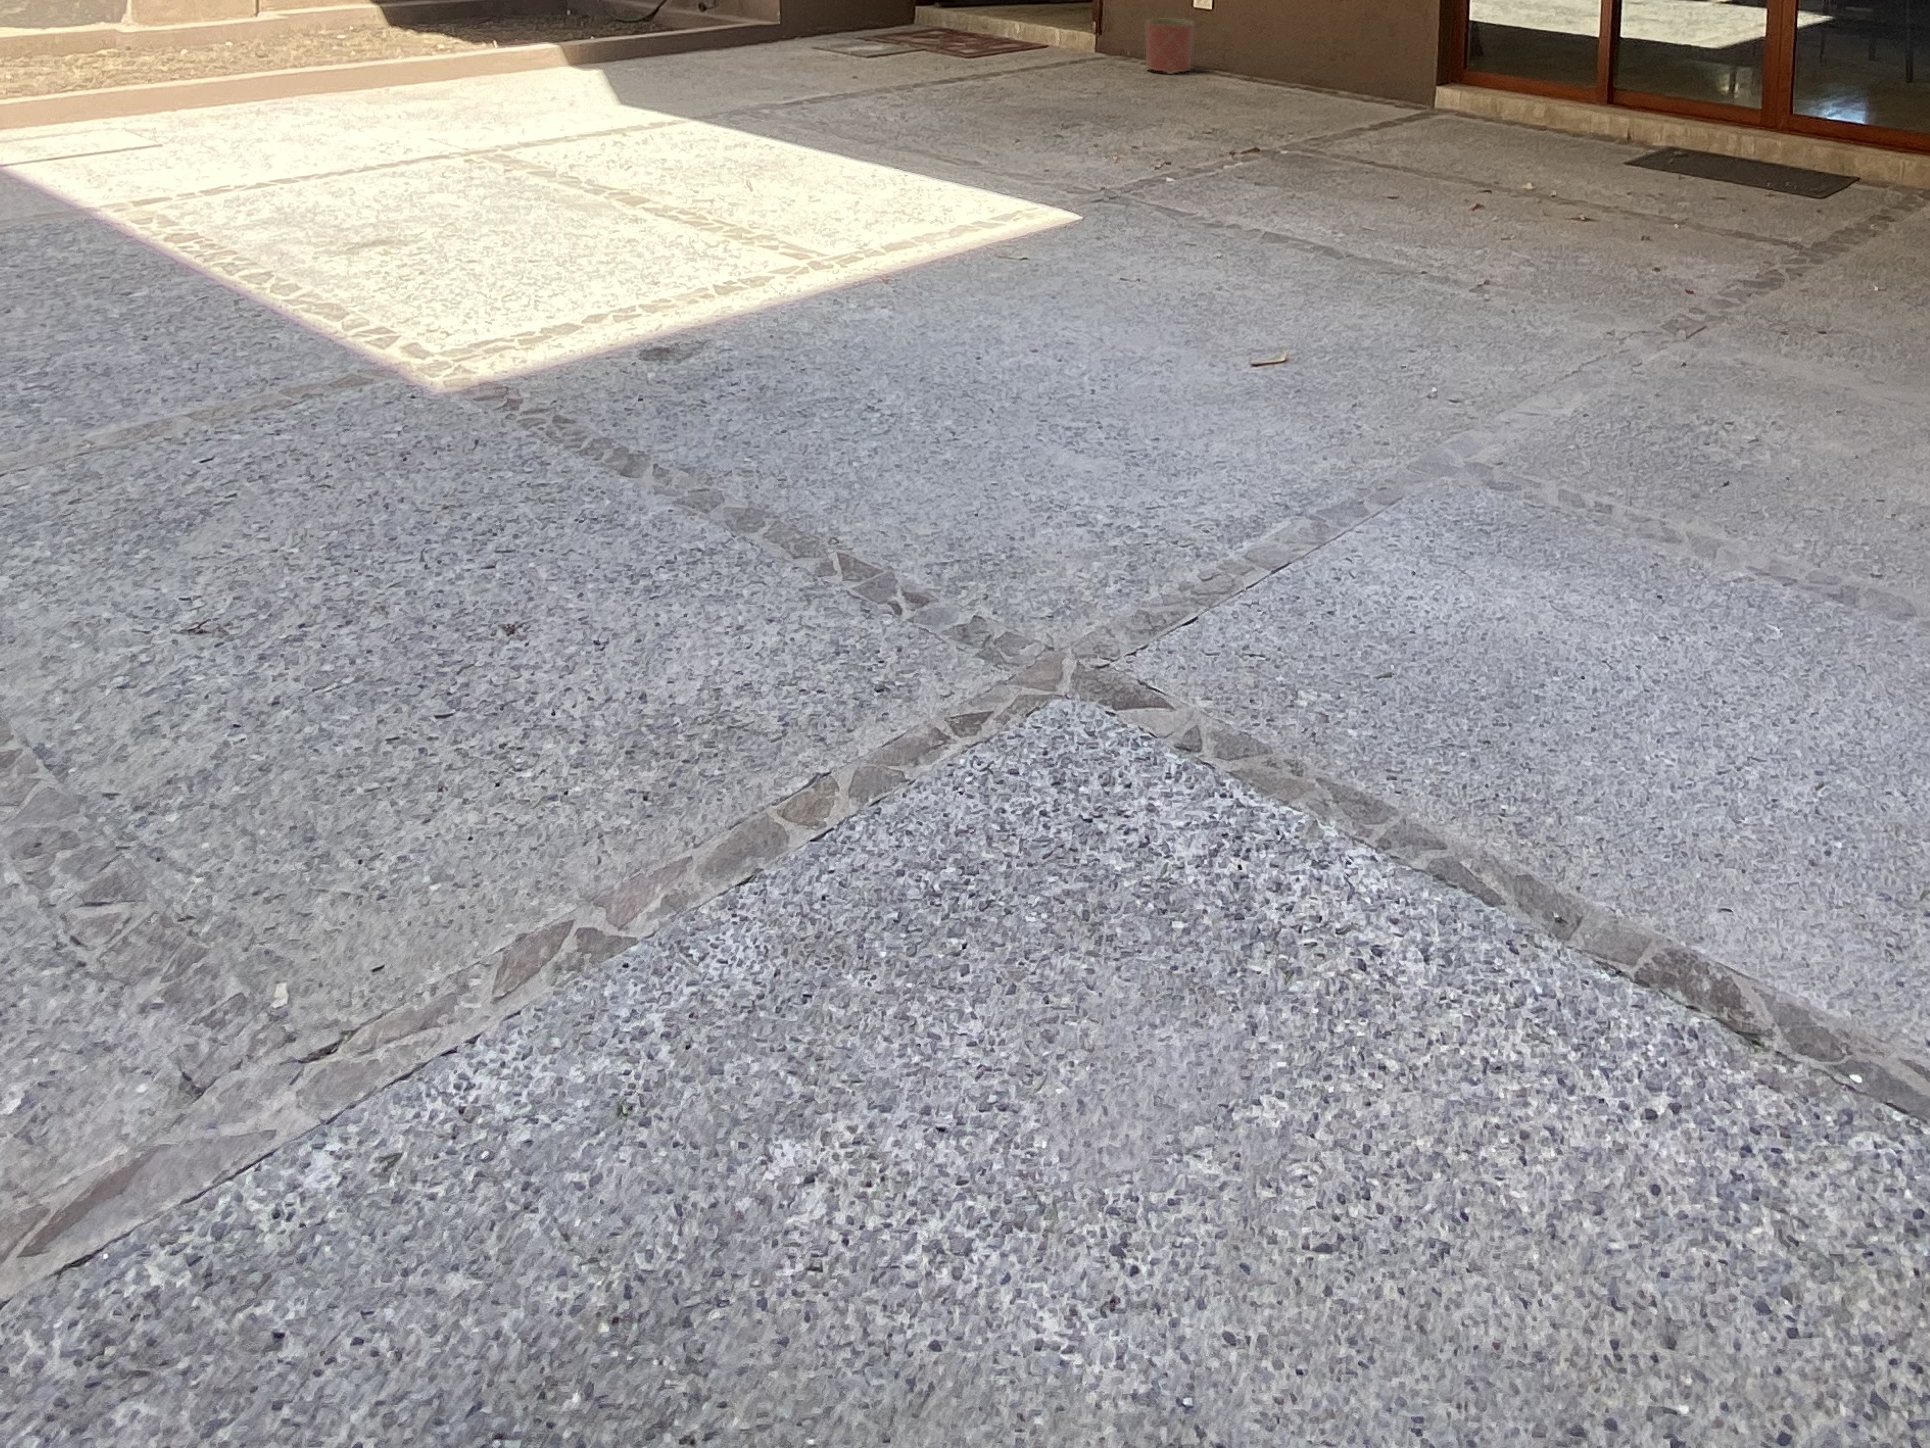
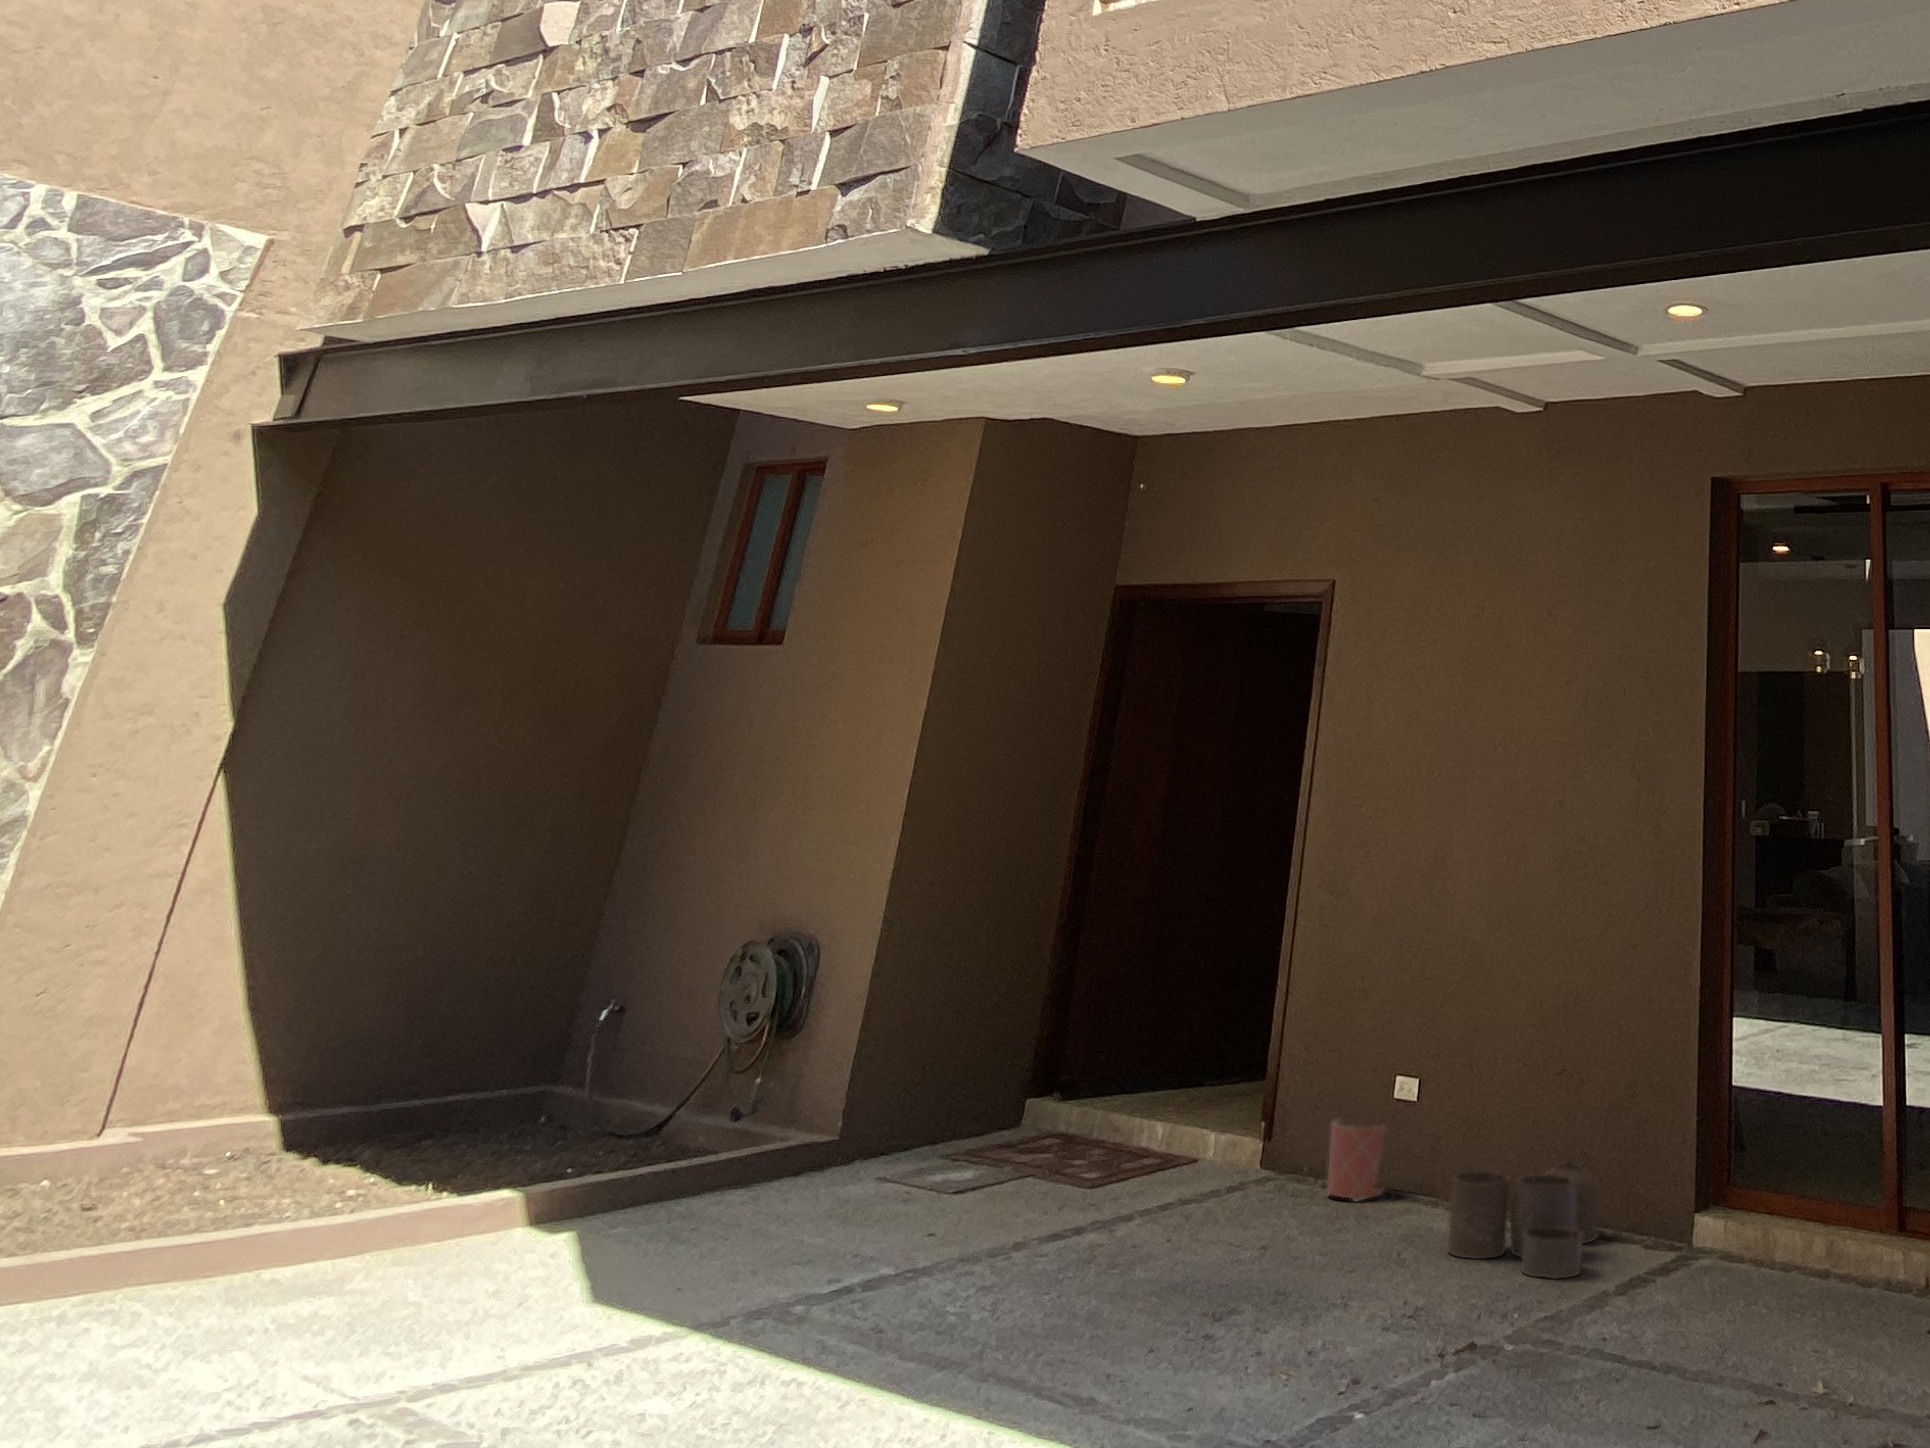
woven basket: none [1242,45,1365,126] -> present [1448,1162,1600,1279]

